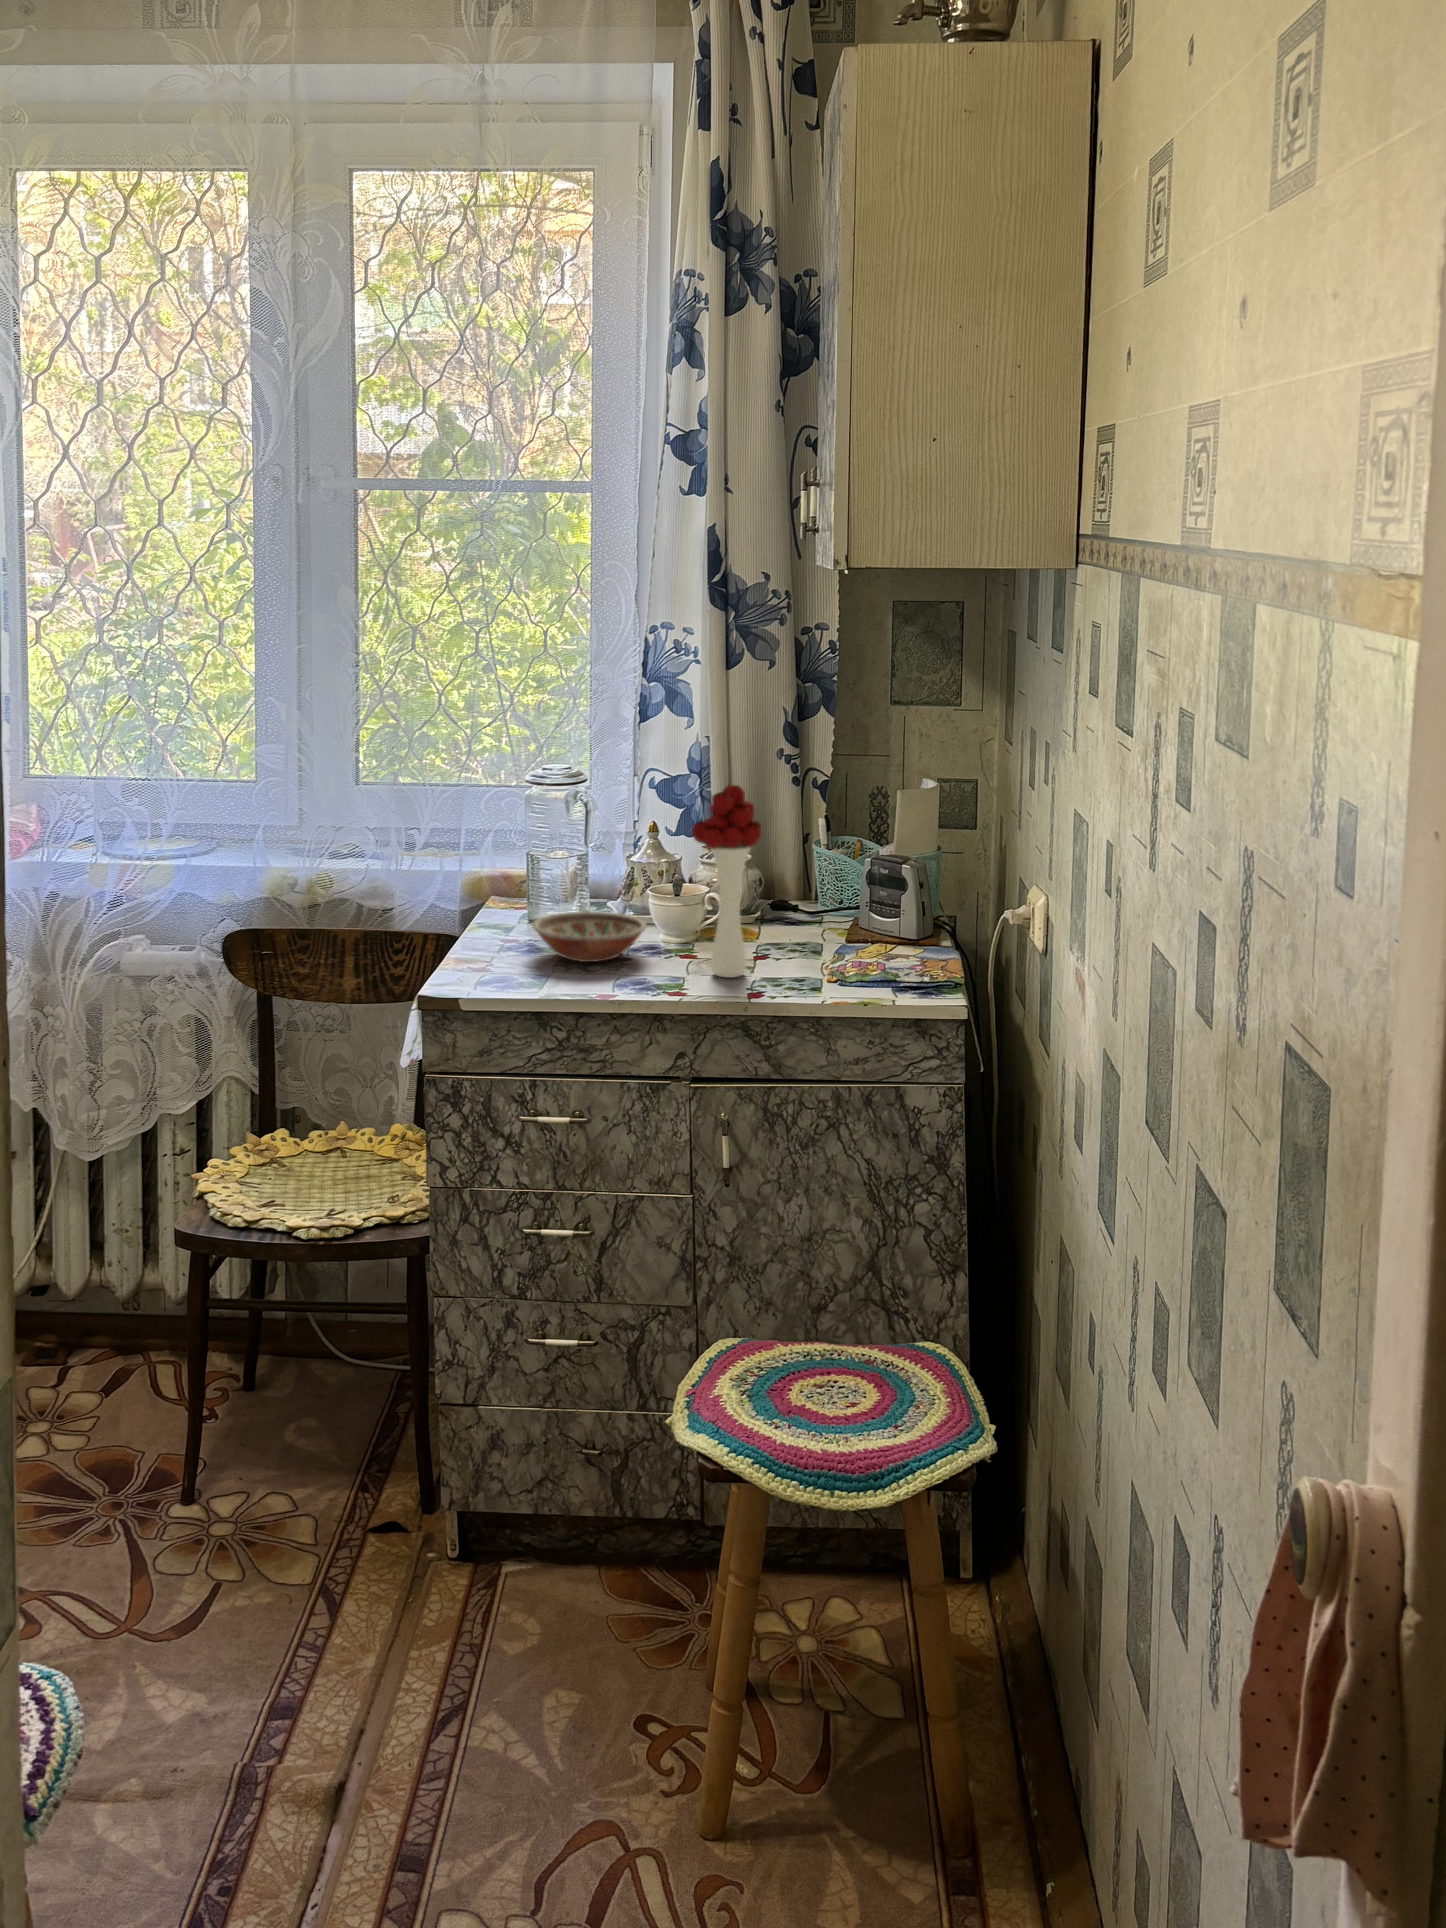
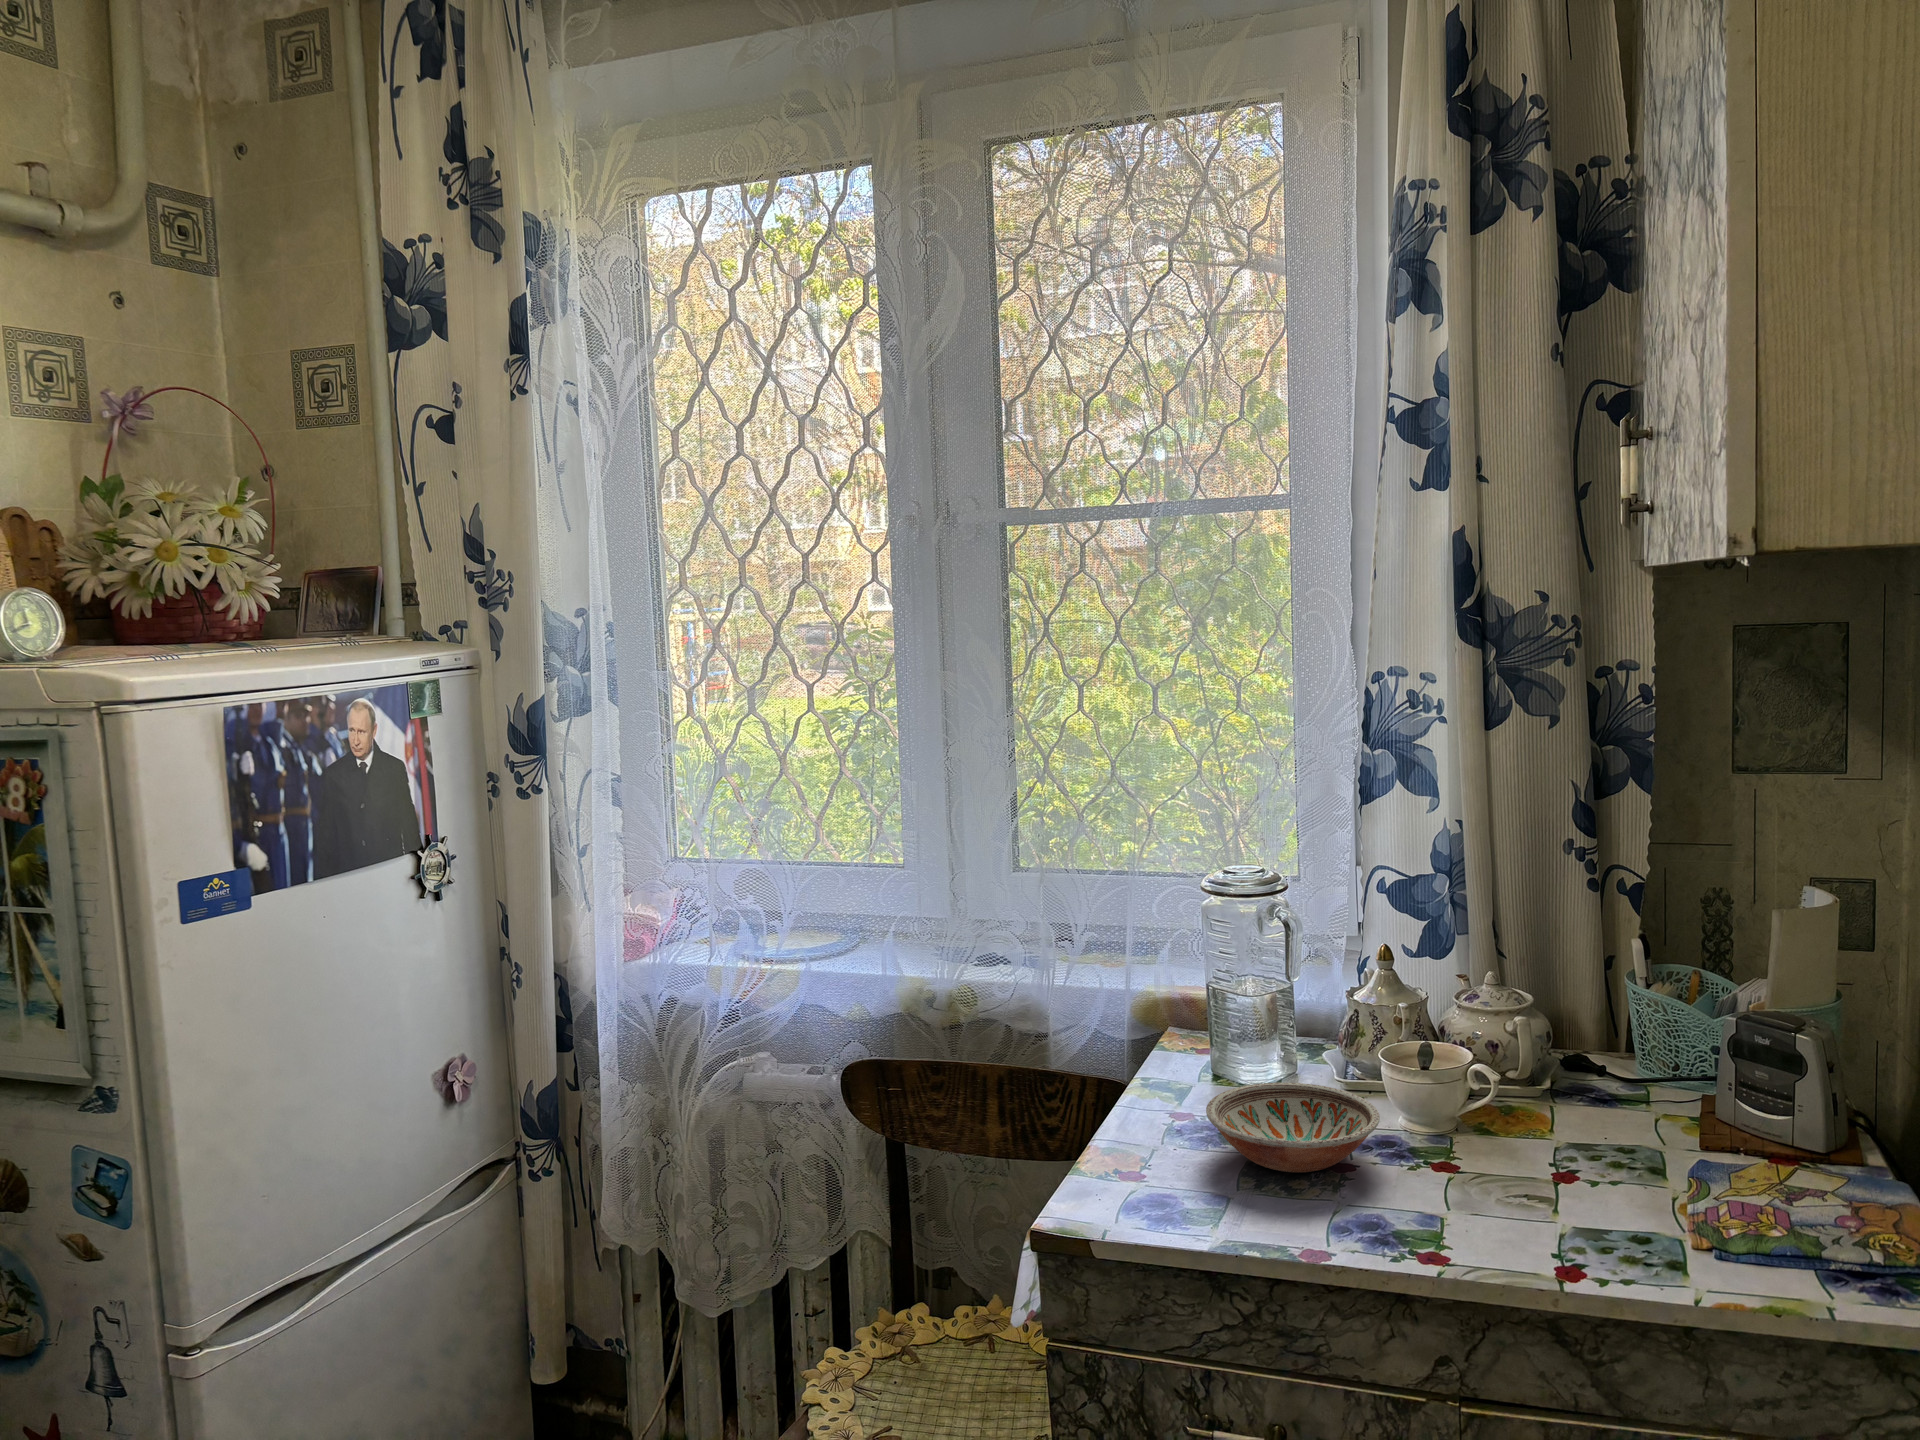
flower bouquet: present [692,785,761,978] -> none [1449,918,1566,1224]

